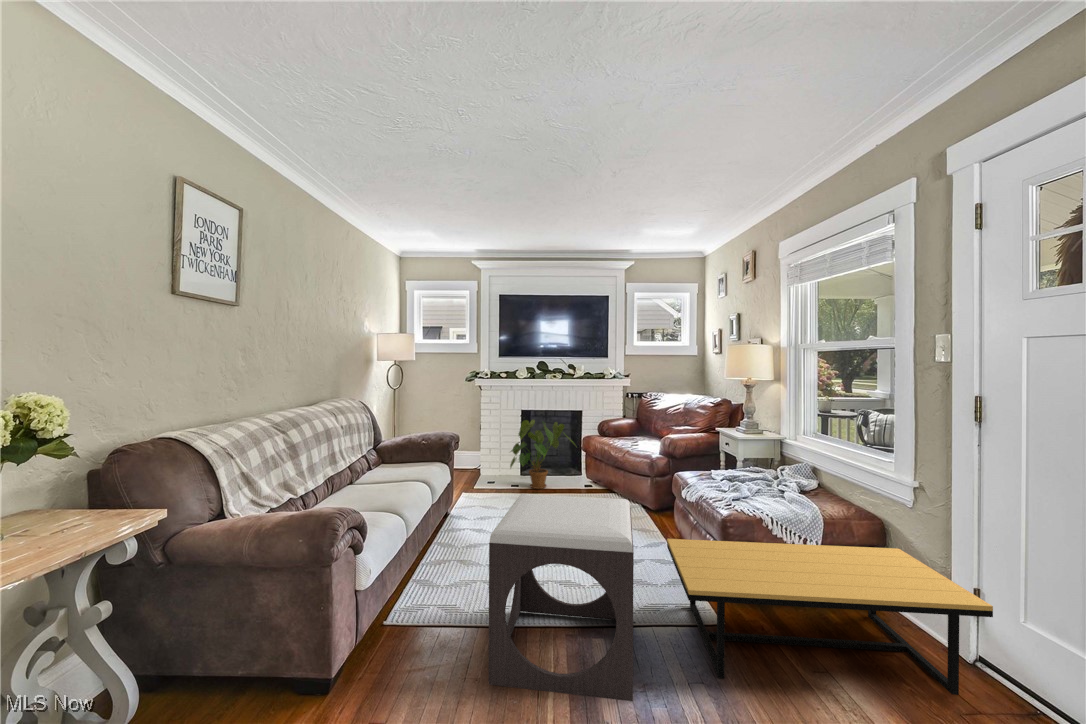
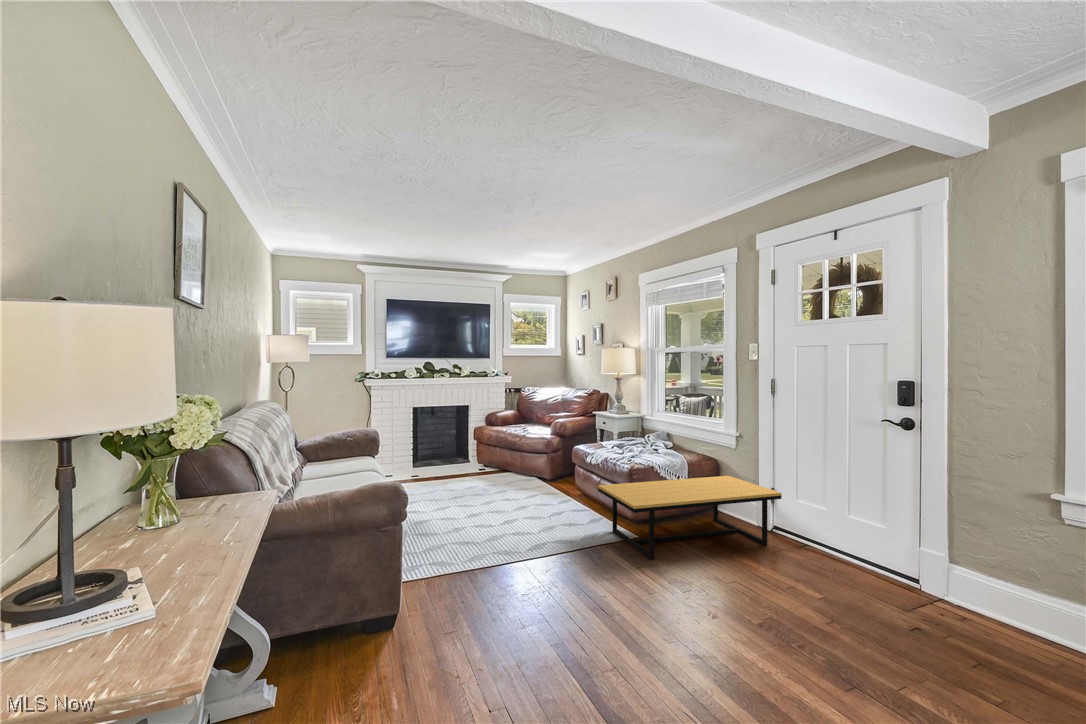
house plant: present [510,420,575,489] -> none [411,415,473,477]
footstool: present [488,494,634,701] -> none [500,457,611,588]

